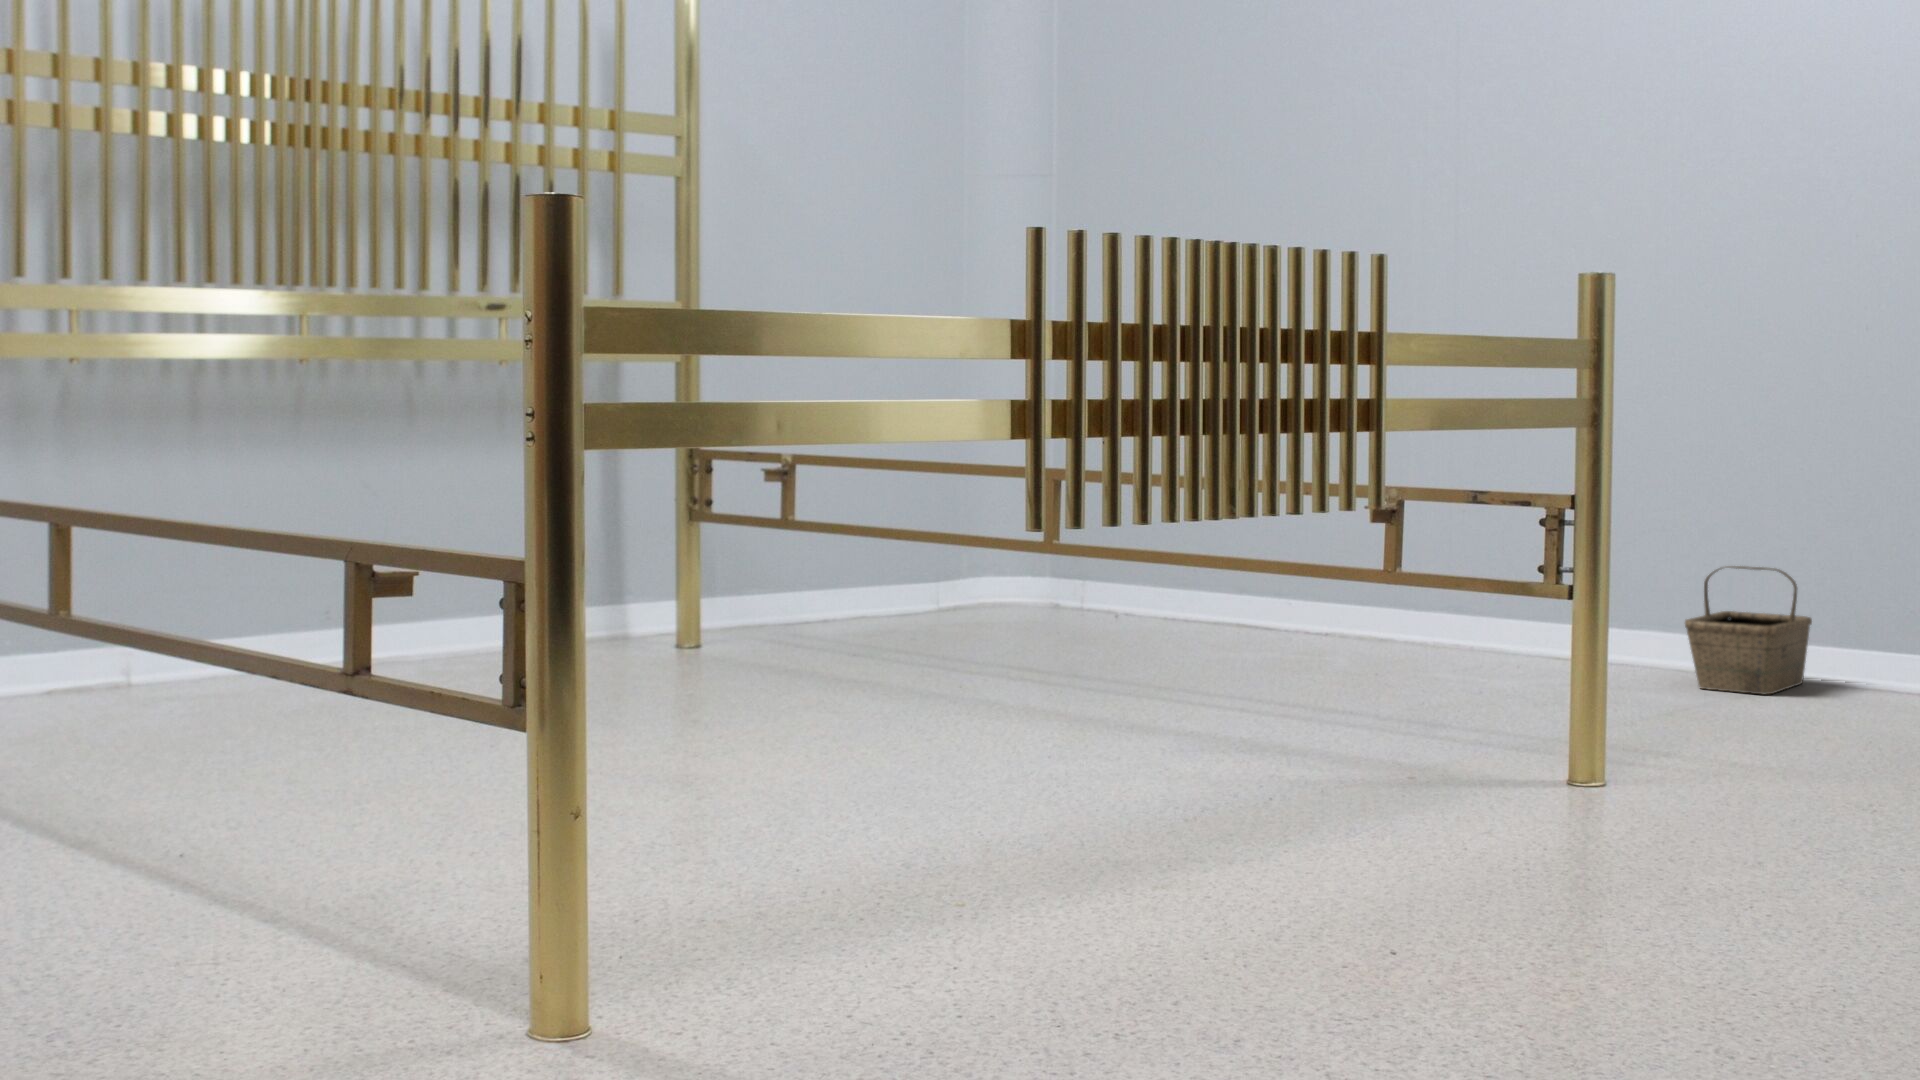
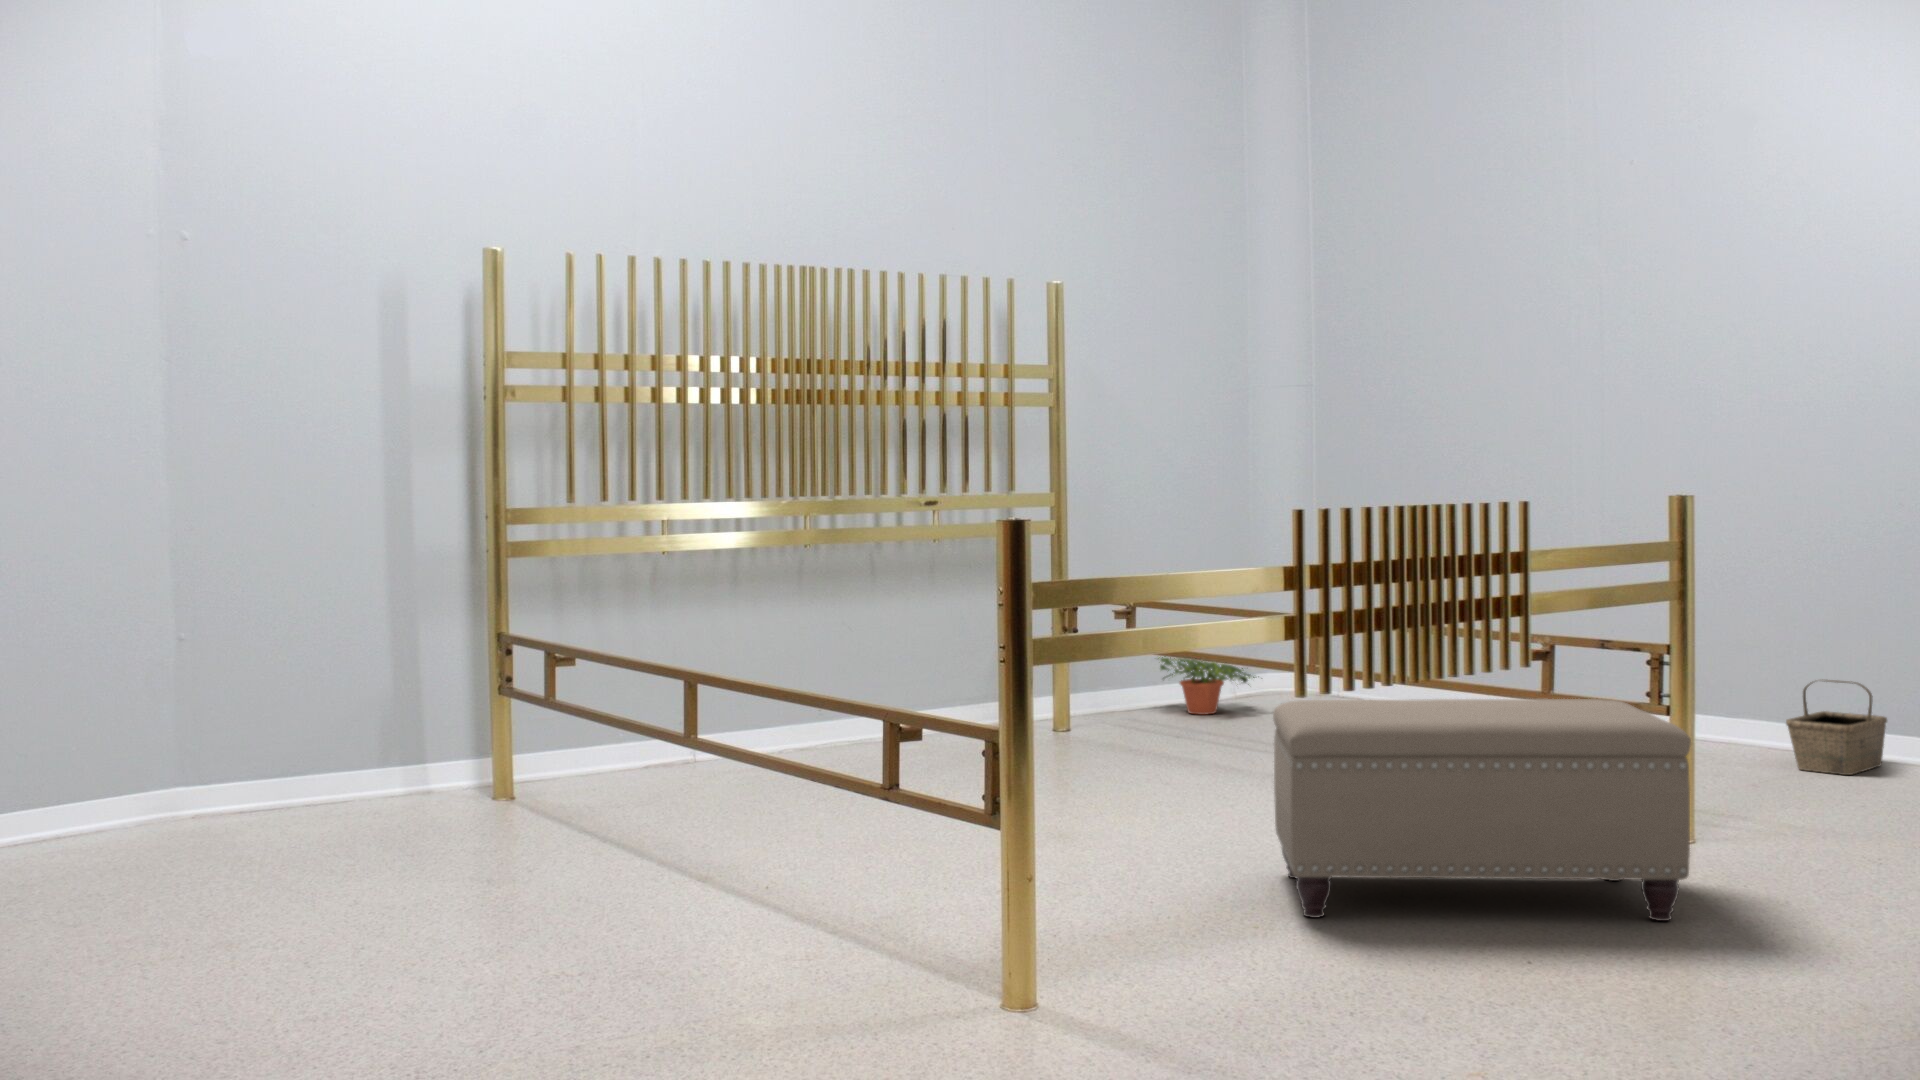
potted plant: none [813,534,978,625] -> present [1158,656,1259,715]
ottoman: none [989,559,1655,908] -> present [1273,699,1691,921]

